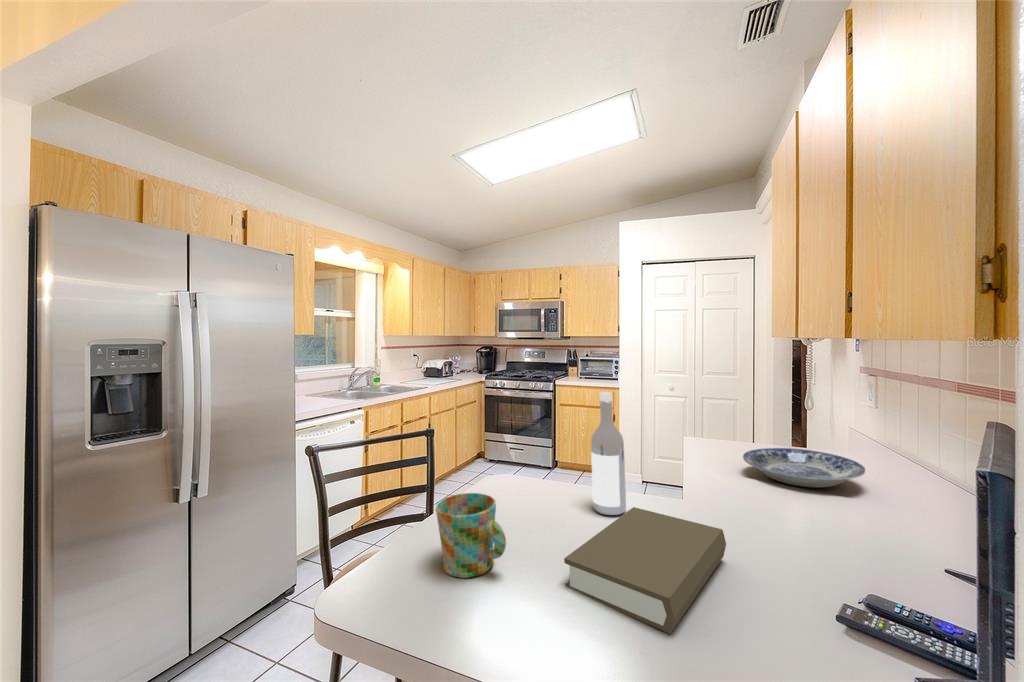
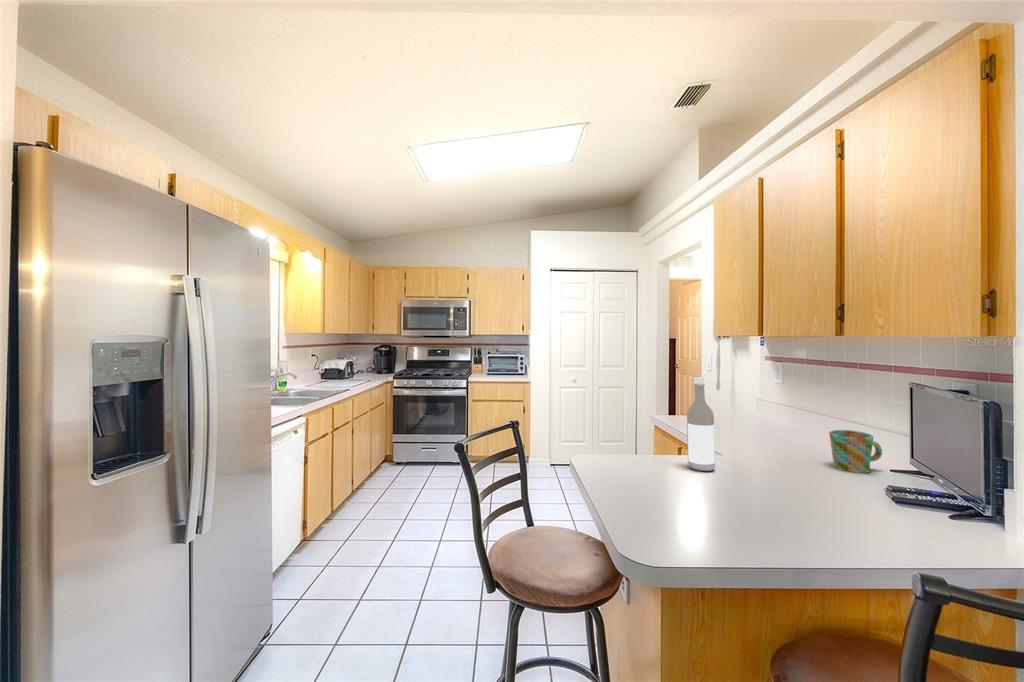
plate: present [743,448,865,488] -> none [723,416,805,440]
mug: present [436,493,506,578] -> present [829,430,882,473]
book: present [564,507,726,634] -> none [737,460,856,525]

